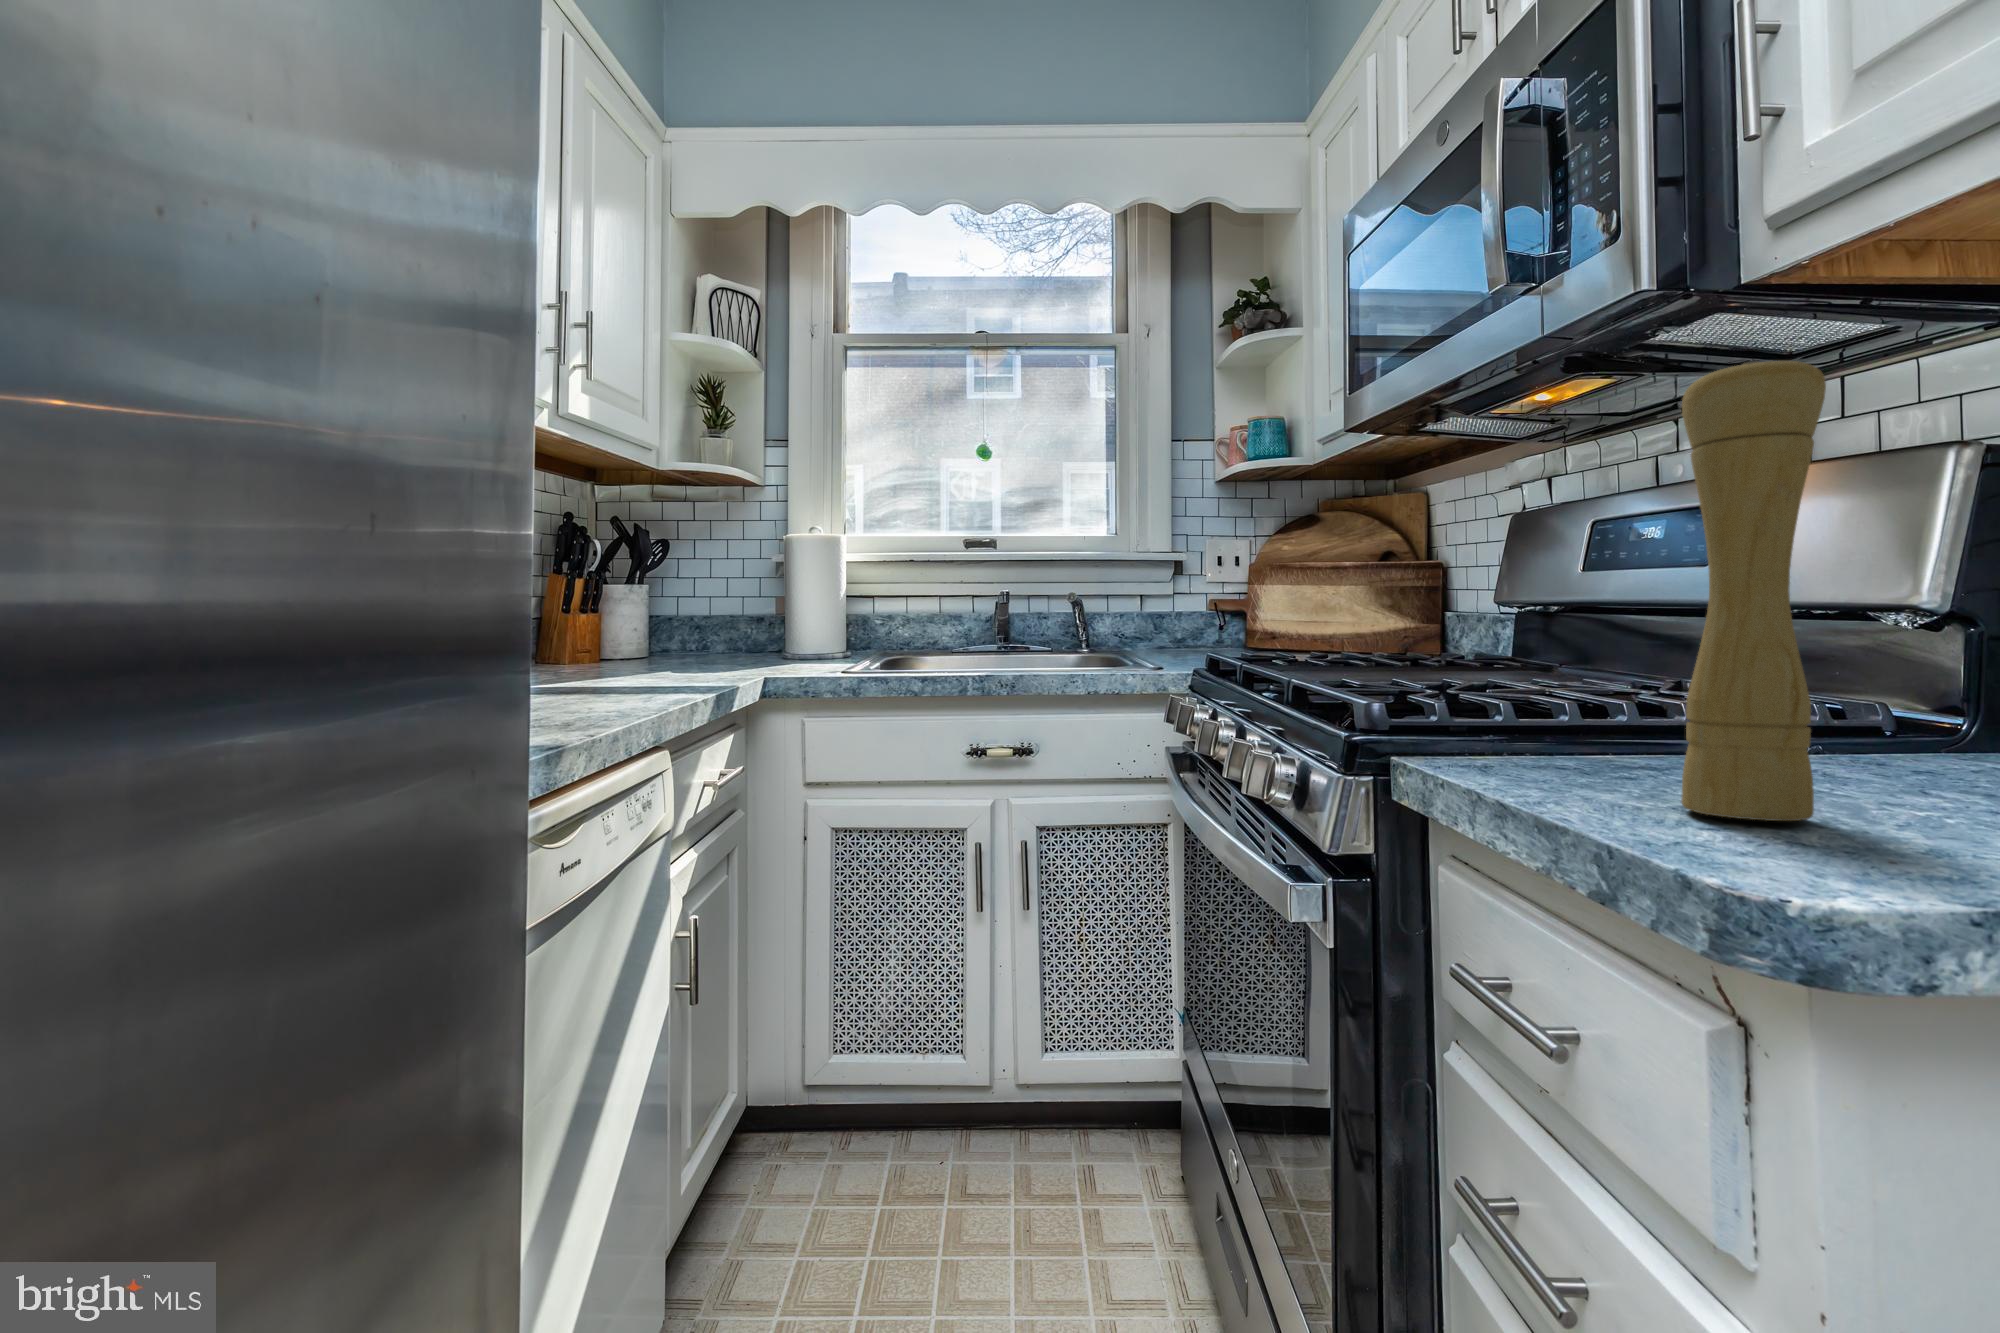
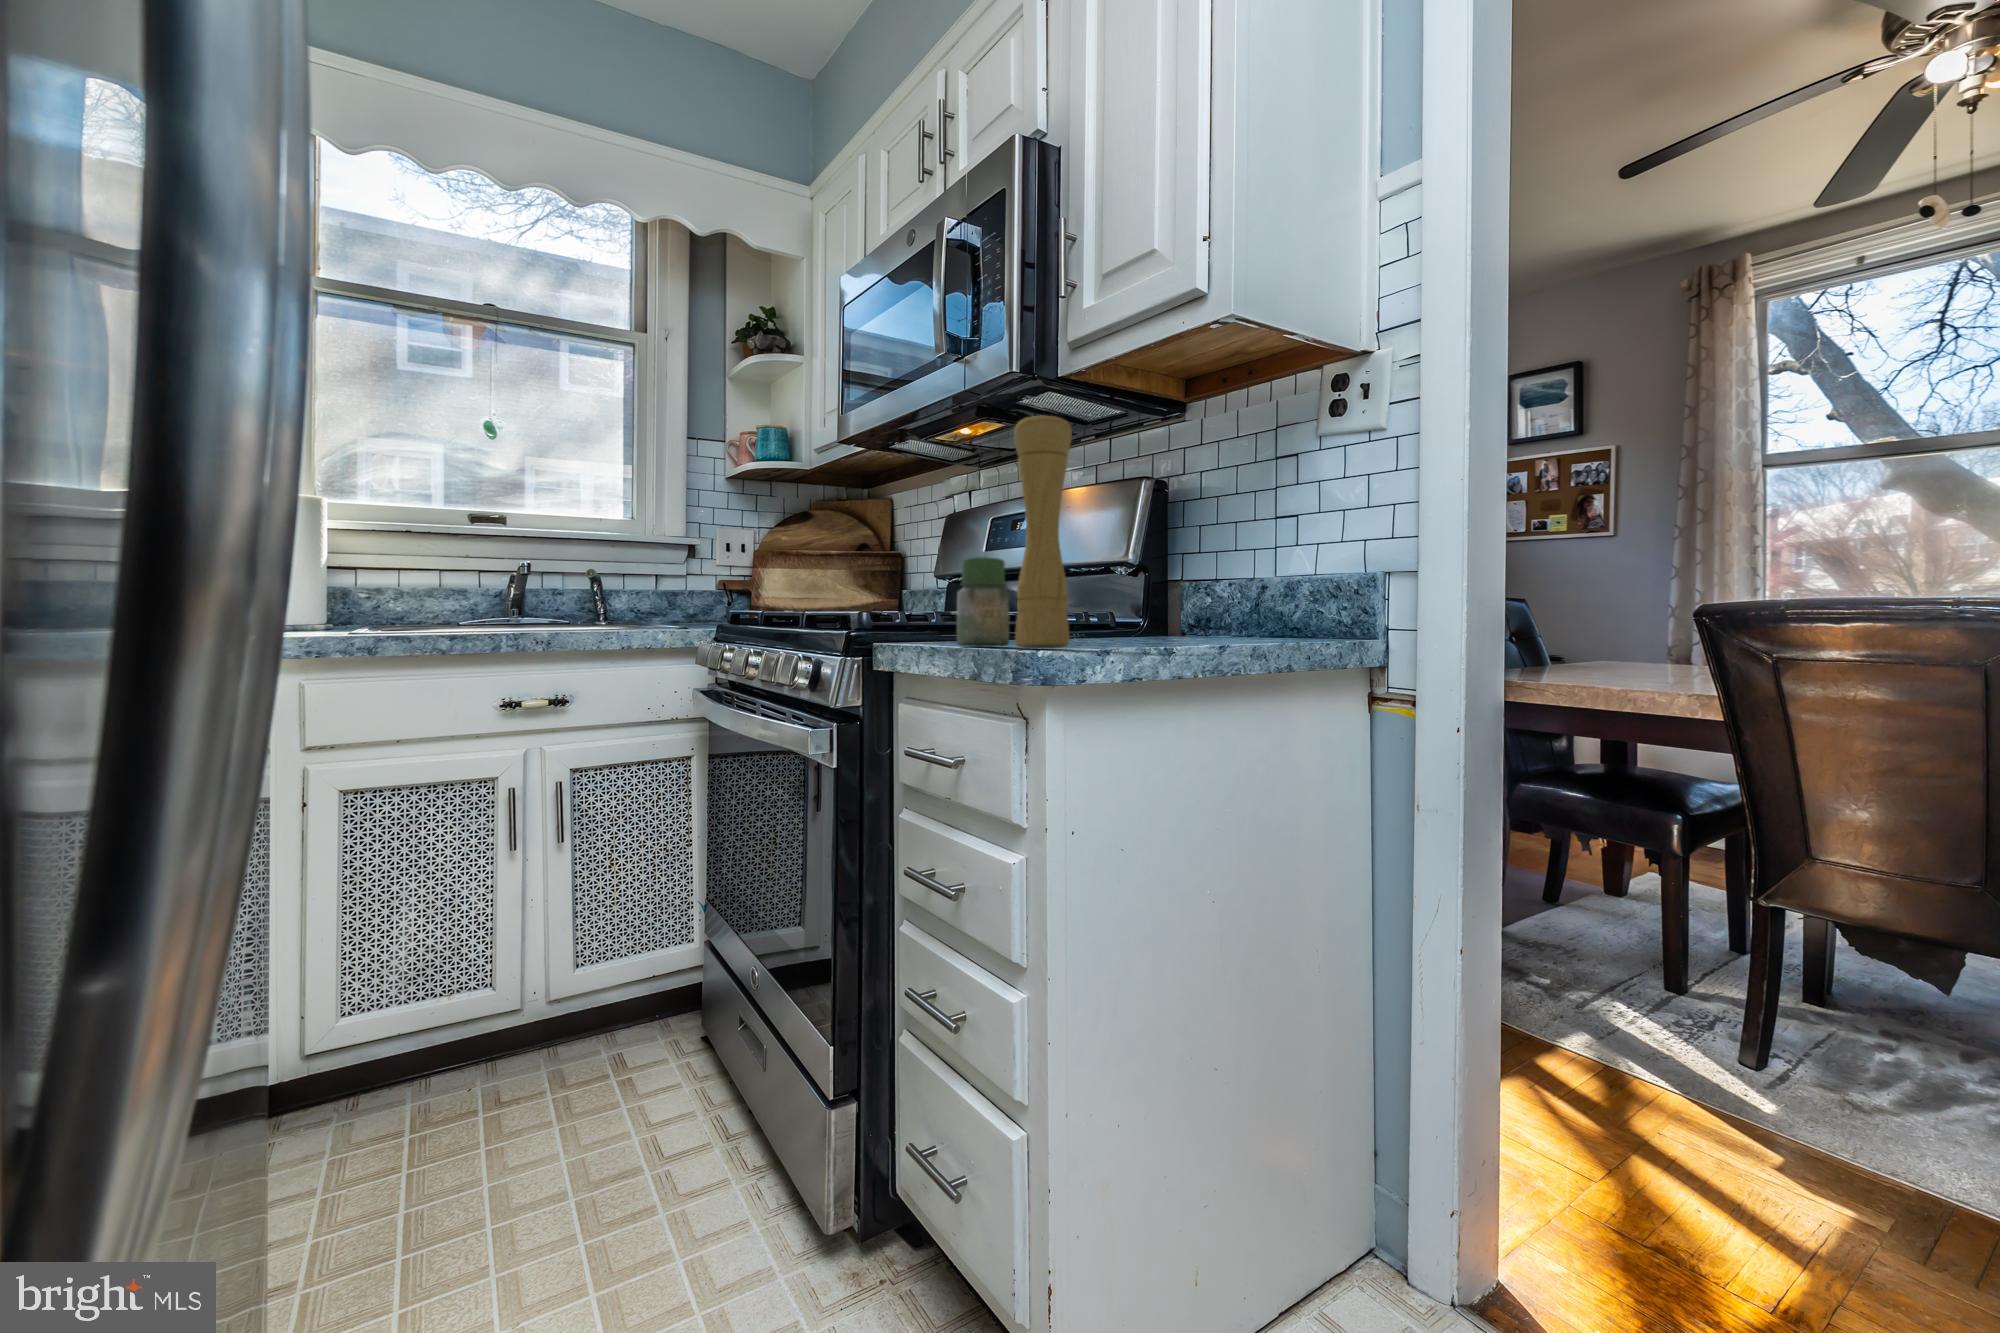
jar: none [1547,628,1655,783] -> present [957,557,1009,646]

